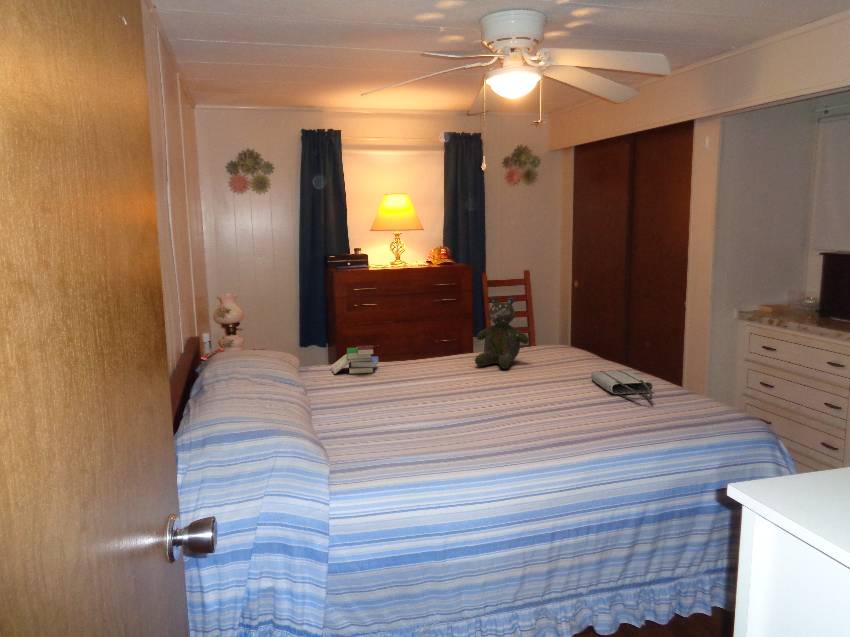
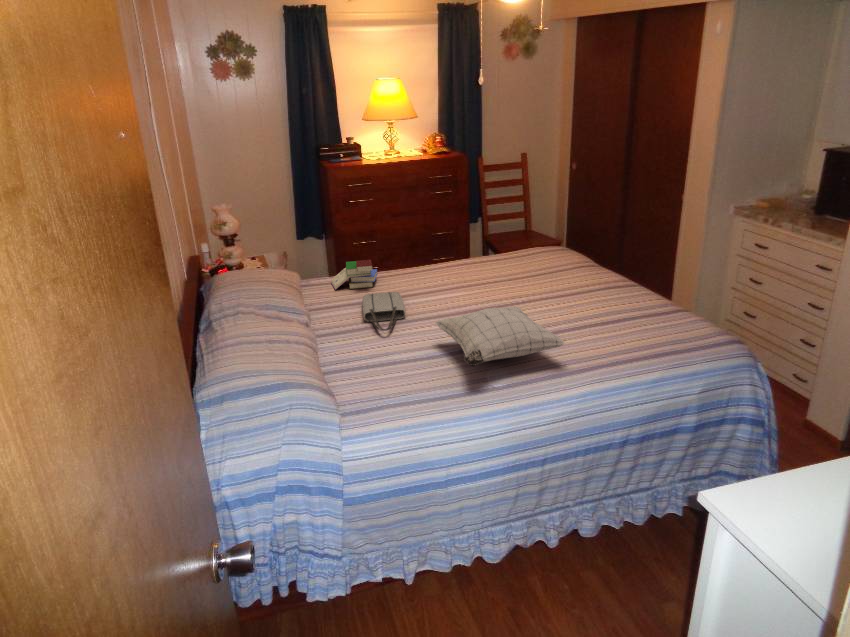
teddy bear: present [475,296,529,368] -> none [472,205,526,280]
tote bag: present [591,370,653,399] -> present [362,292,406,331]
pillow: none [435,377,572,428] -> present [435,307,565,366]

